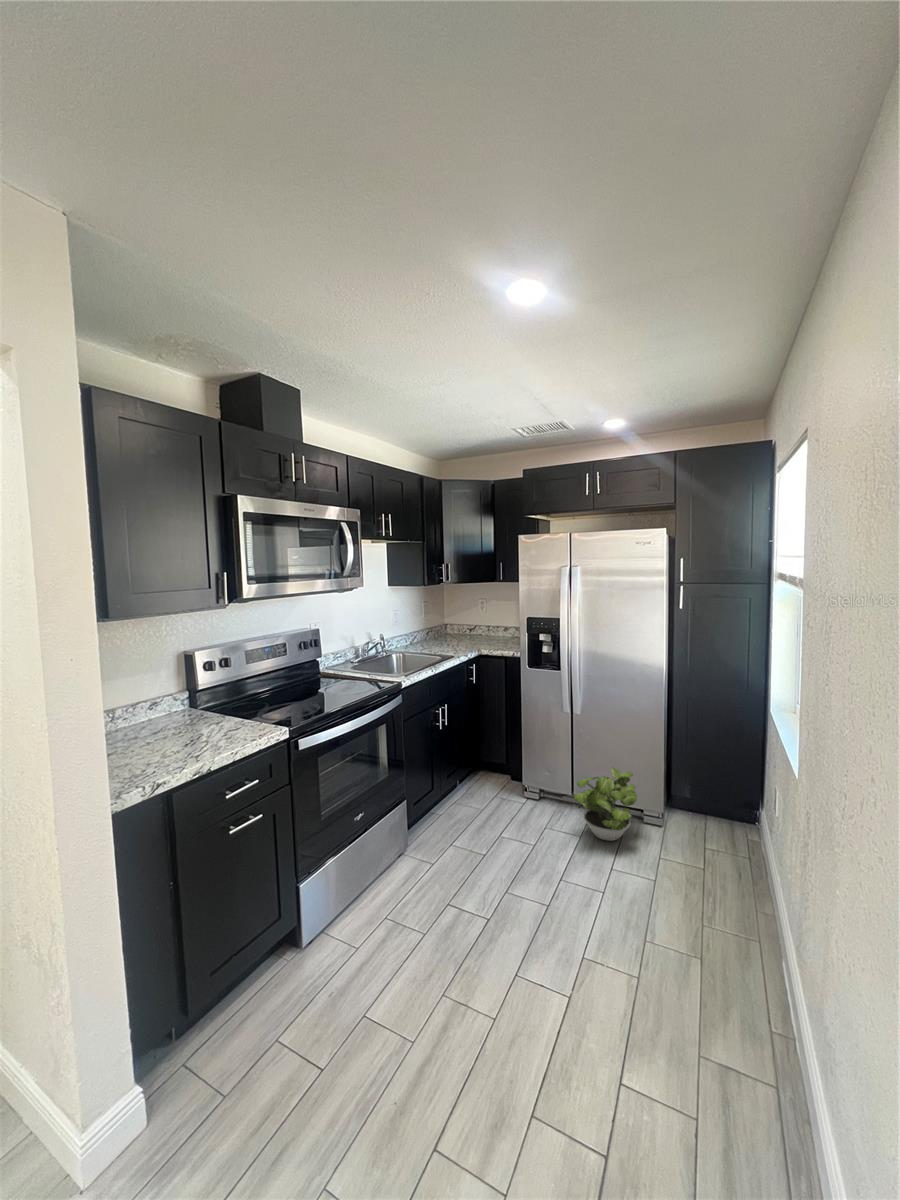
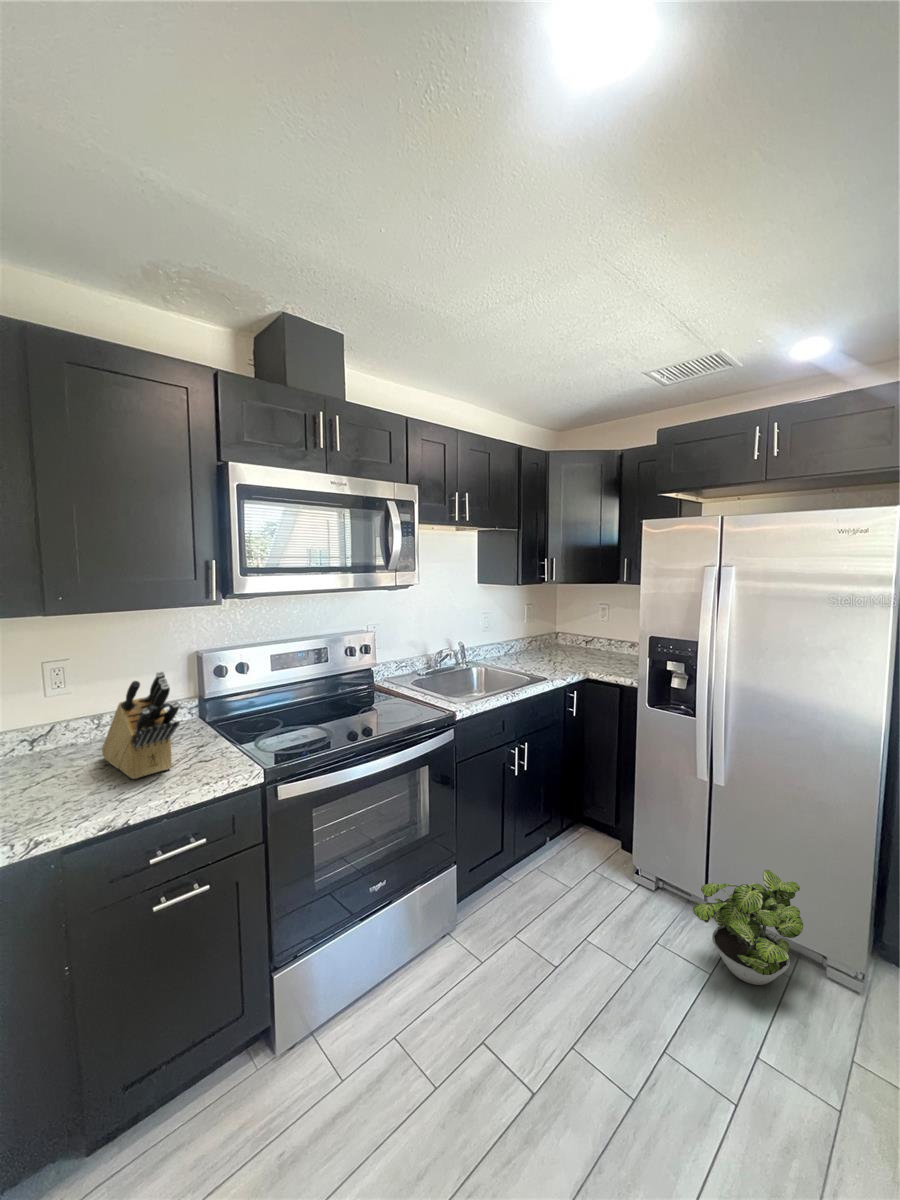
knife block: none [134,661,221,750] -> present [102,671,179,779]

